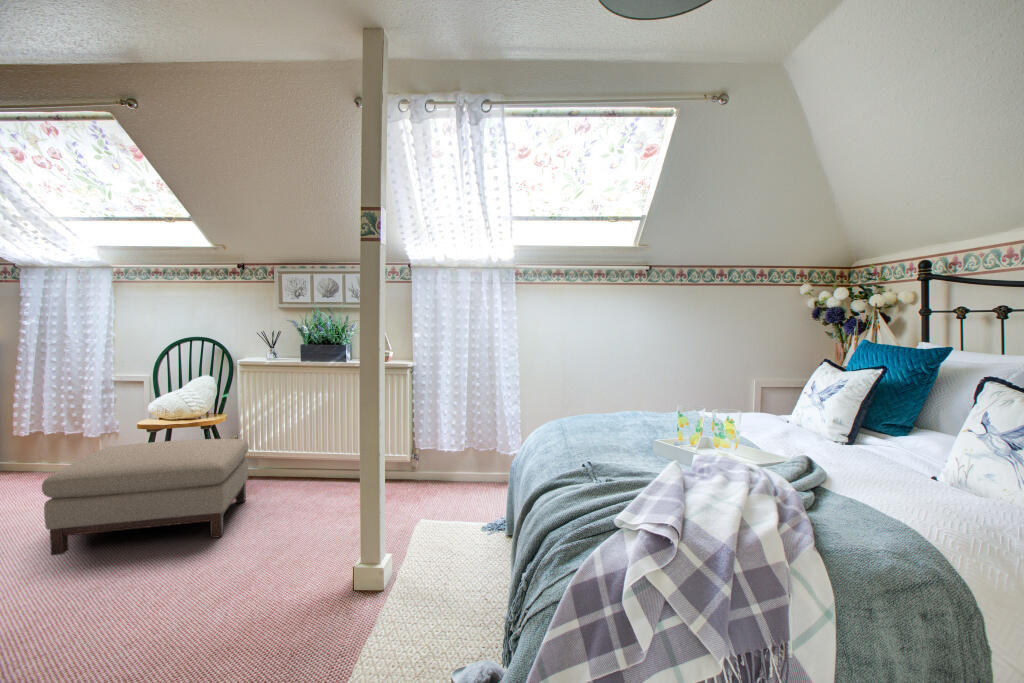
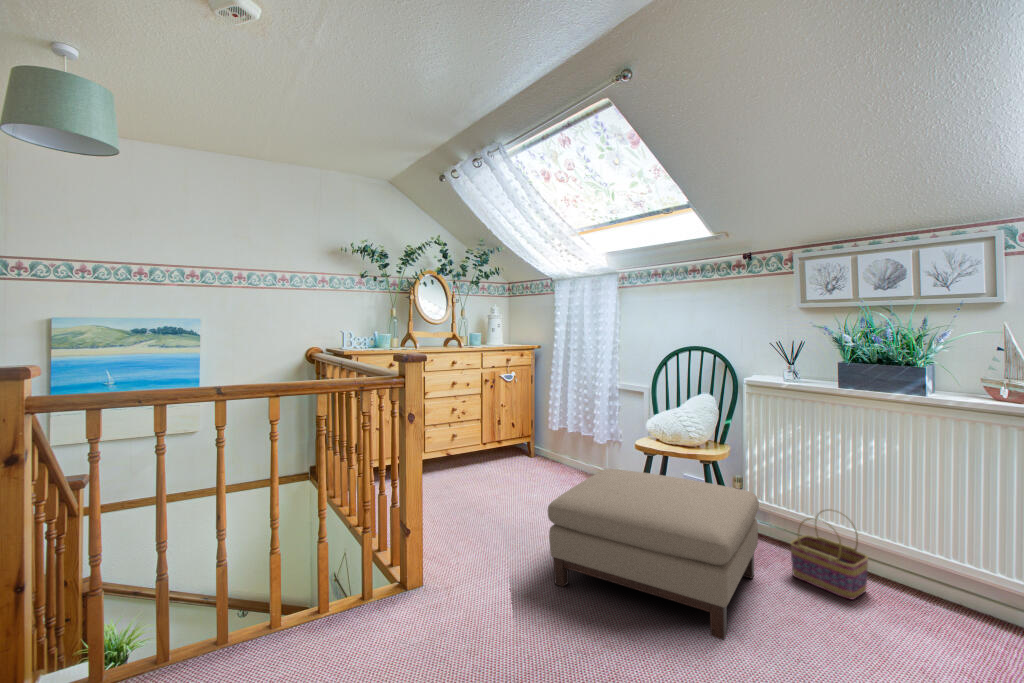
basket: none [271,442,319,495] -> present [790,509,868,599]

